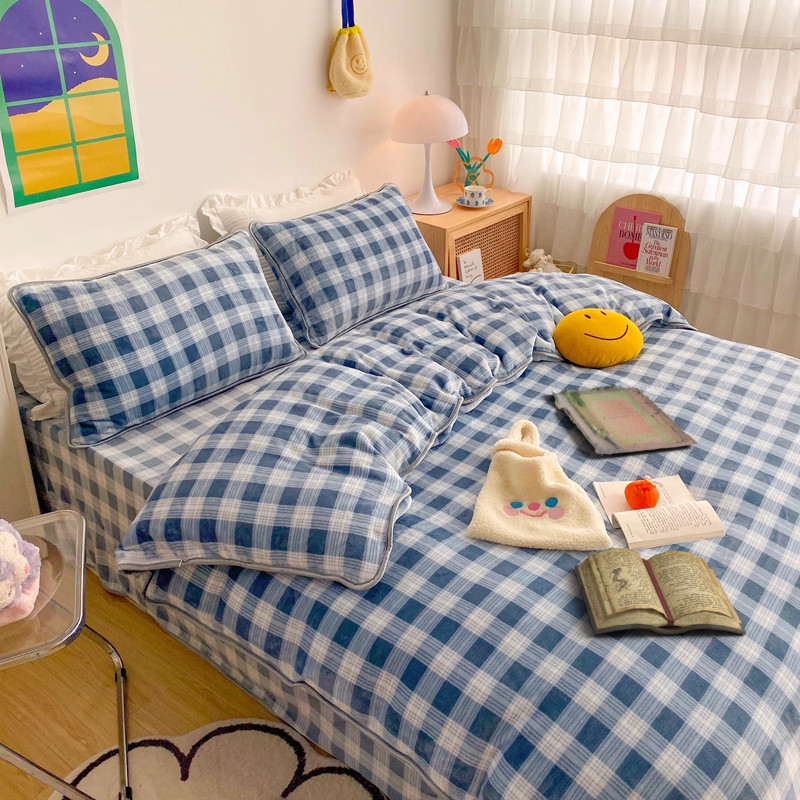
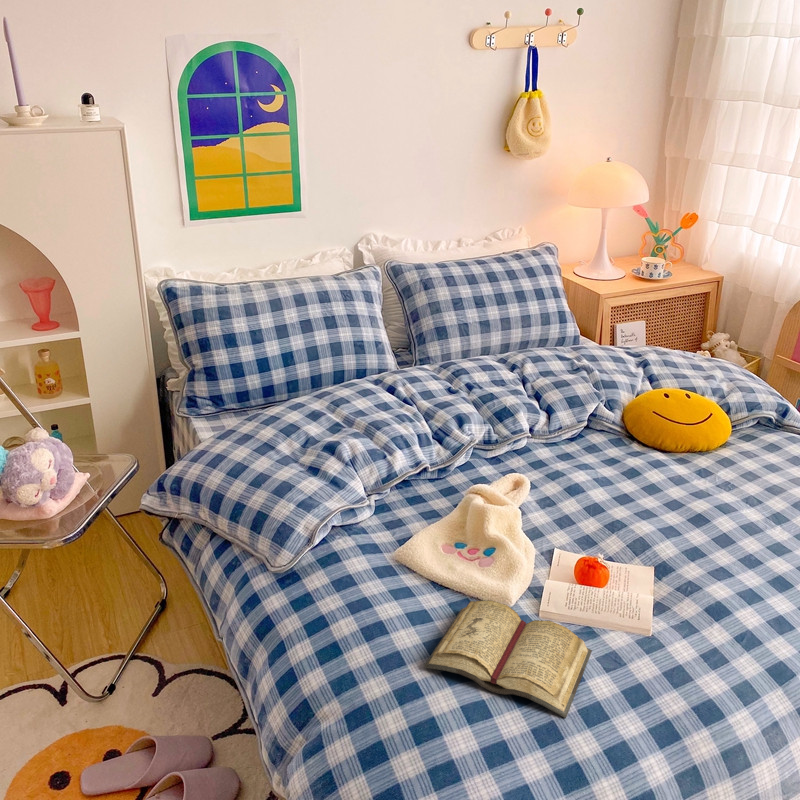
tray: present [551,381,697,455] -> none [575,458,691,541]

